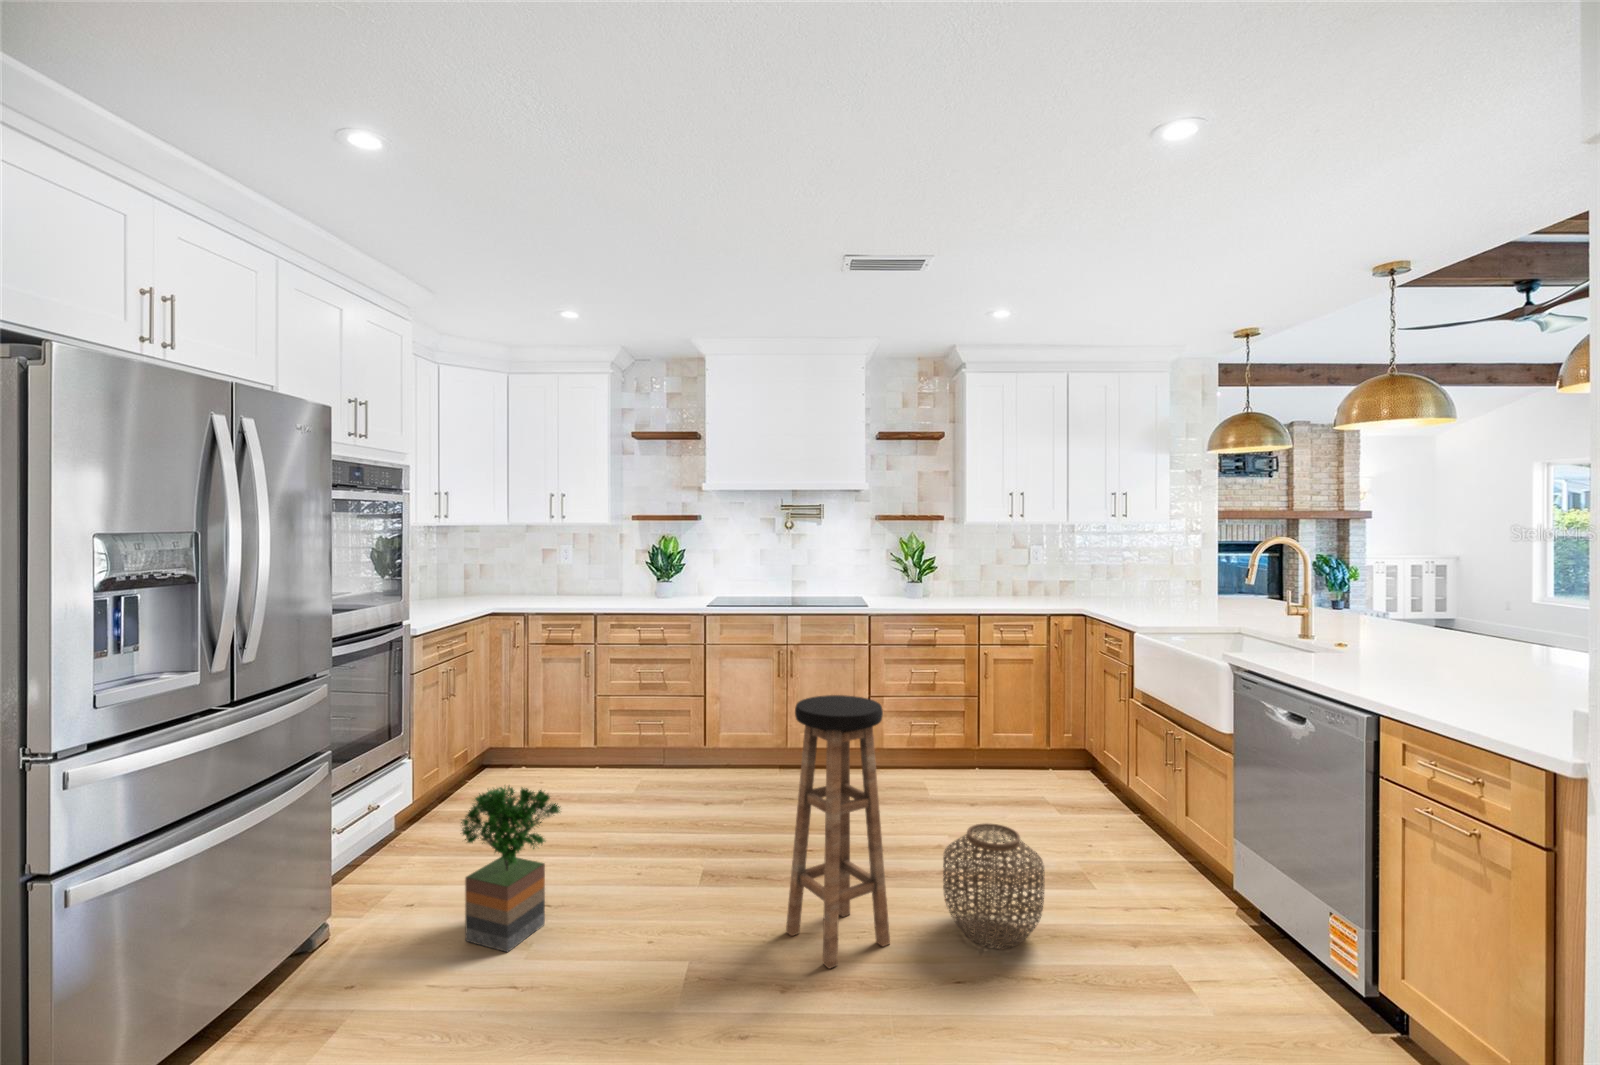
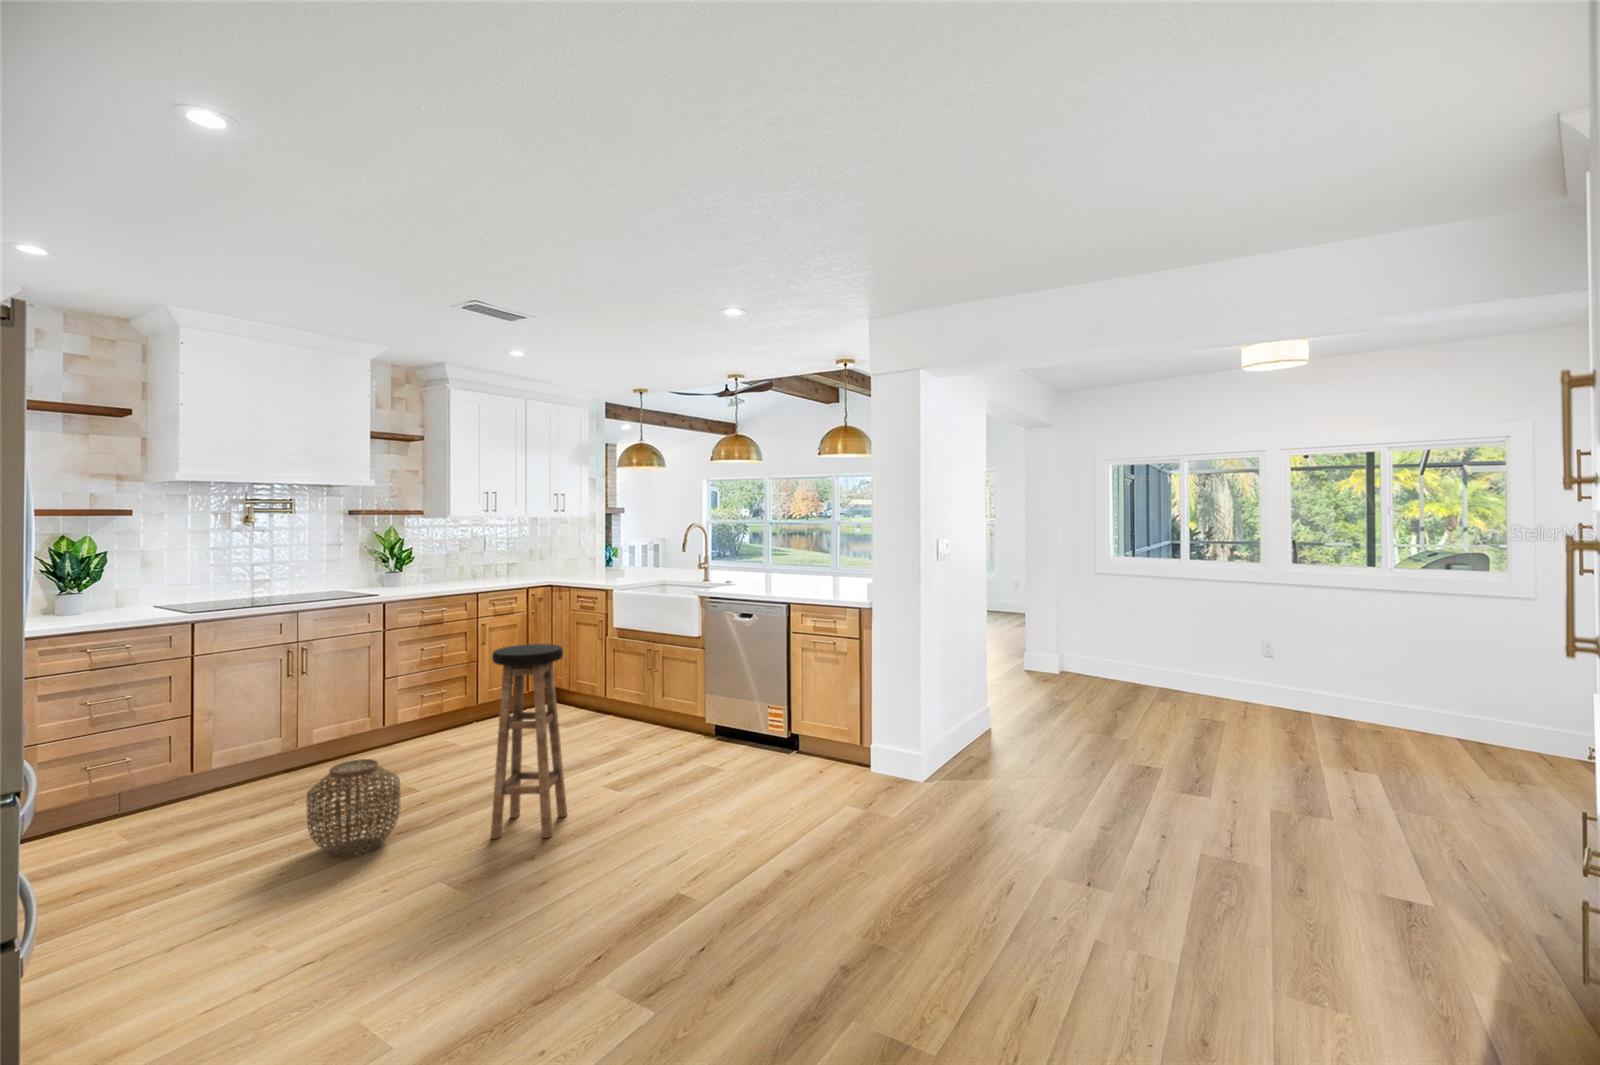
potted tree: present [461,786,560,952] -> none [153,790,289,976]
woven basket: present [943,823,1044,948] -> present [307,759,400,857]

